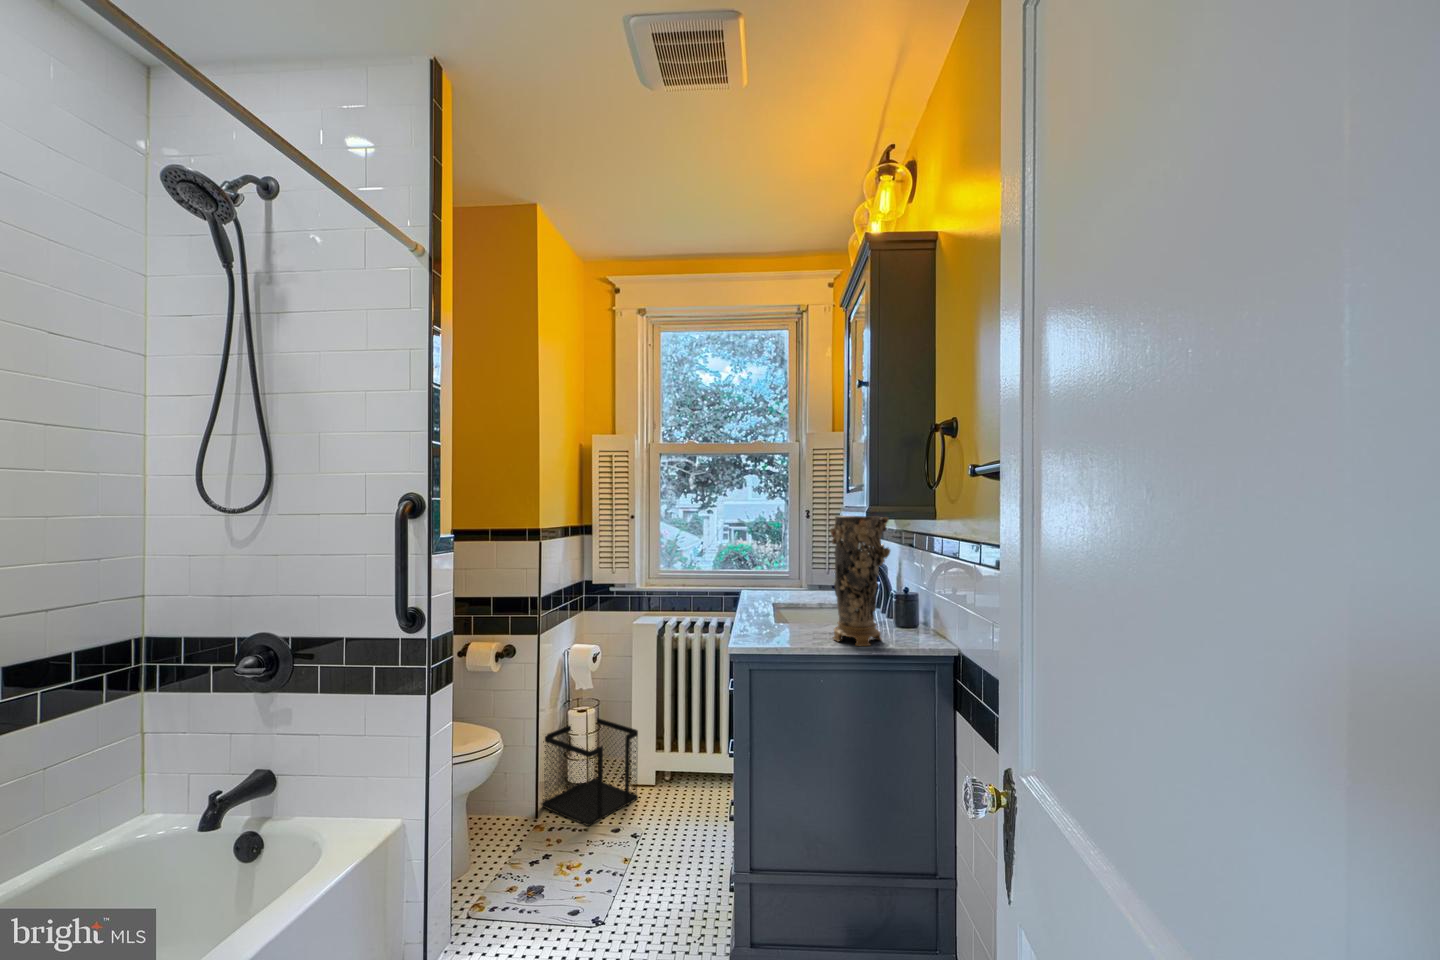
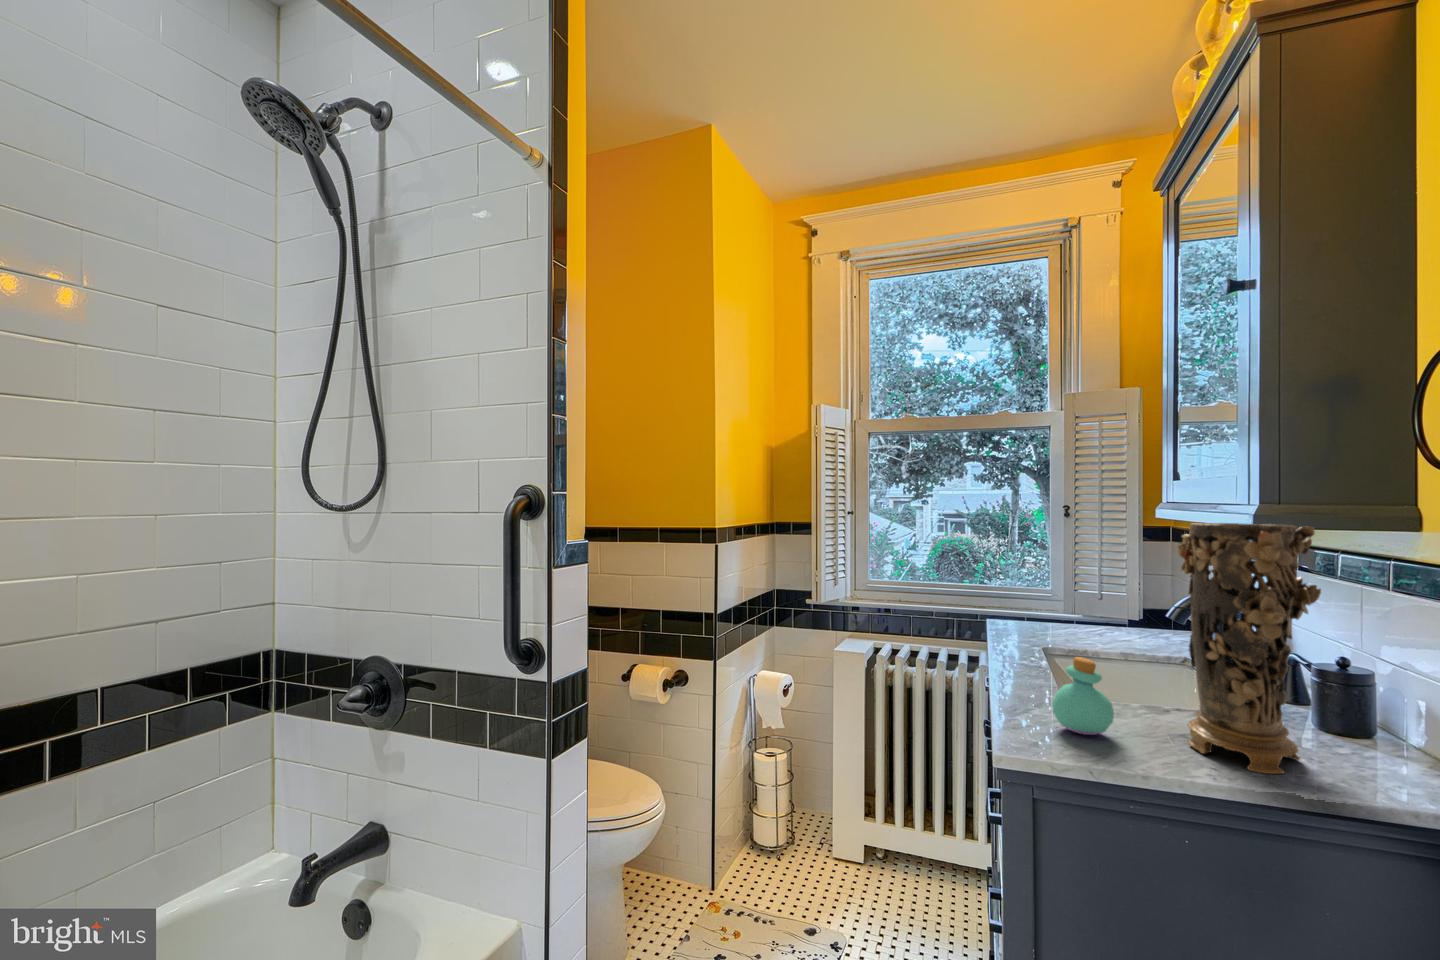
perfume bottle: none [766,595,797,639] -> present [1052,657,1114,735]
wastebasket: present [542,718,638,826] -> none [721,763,841,915]

